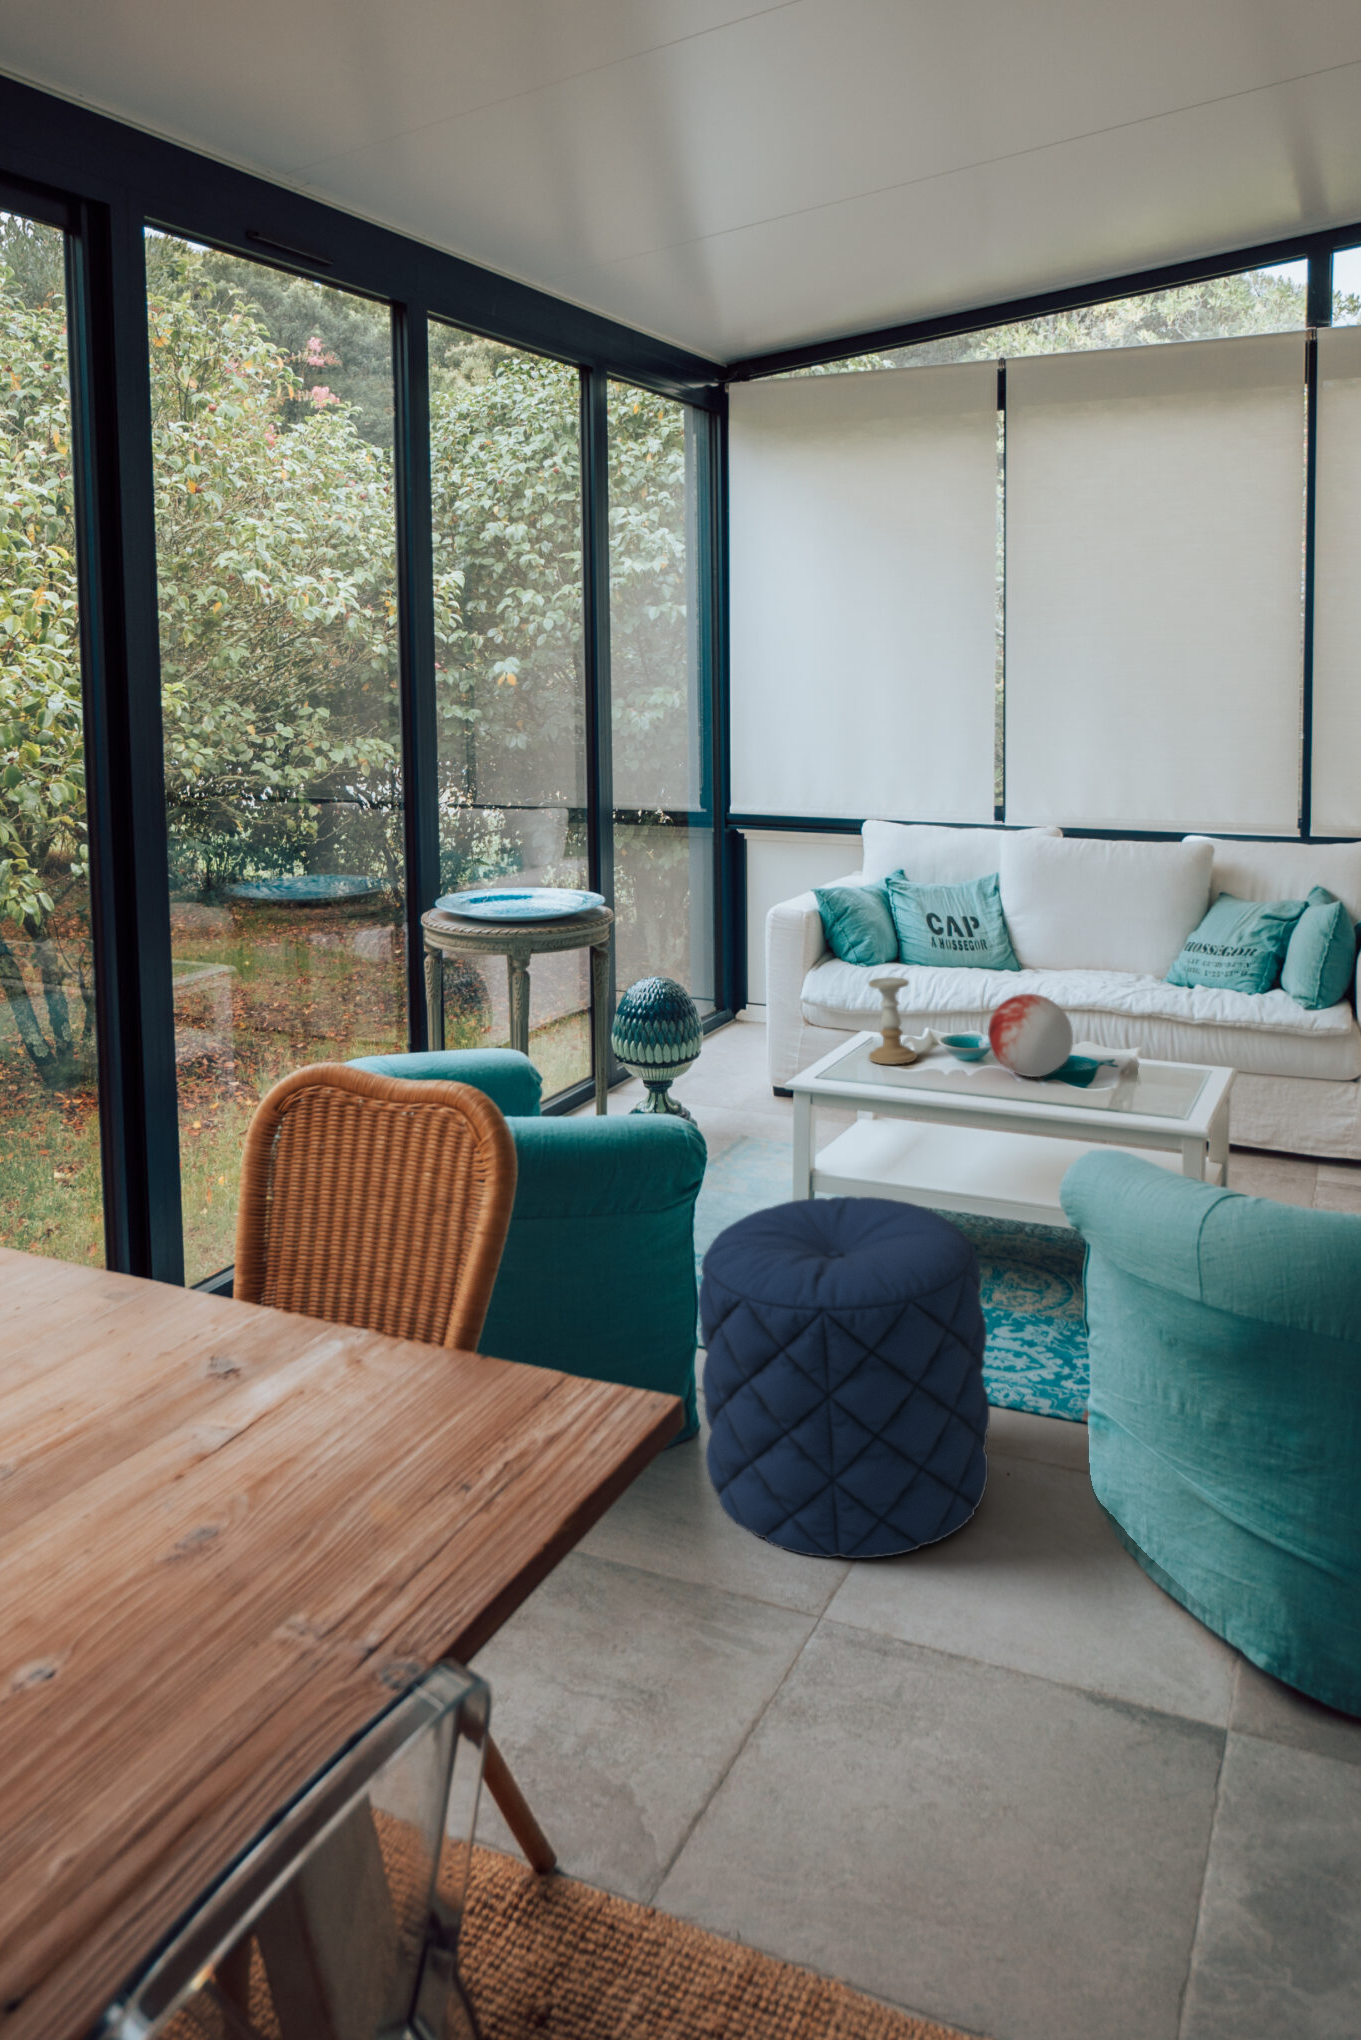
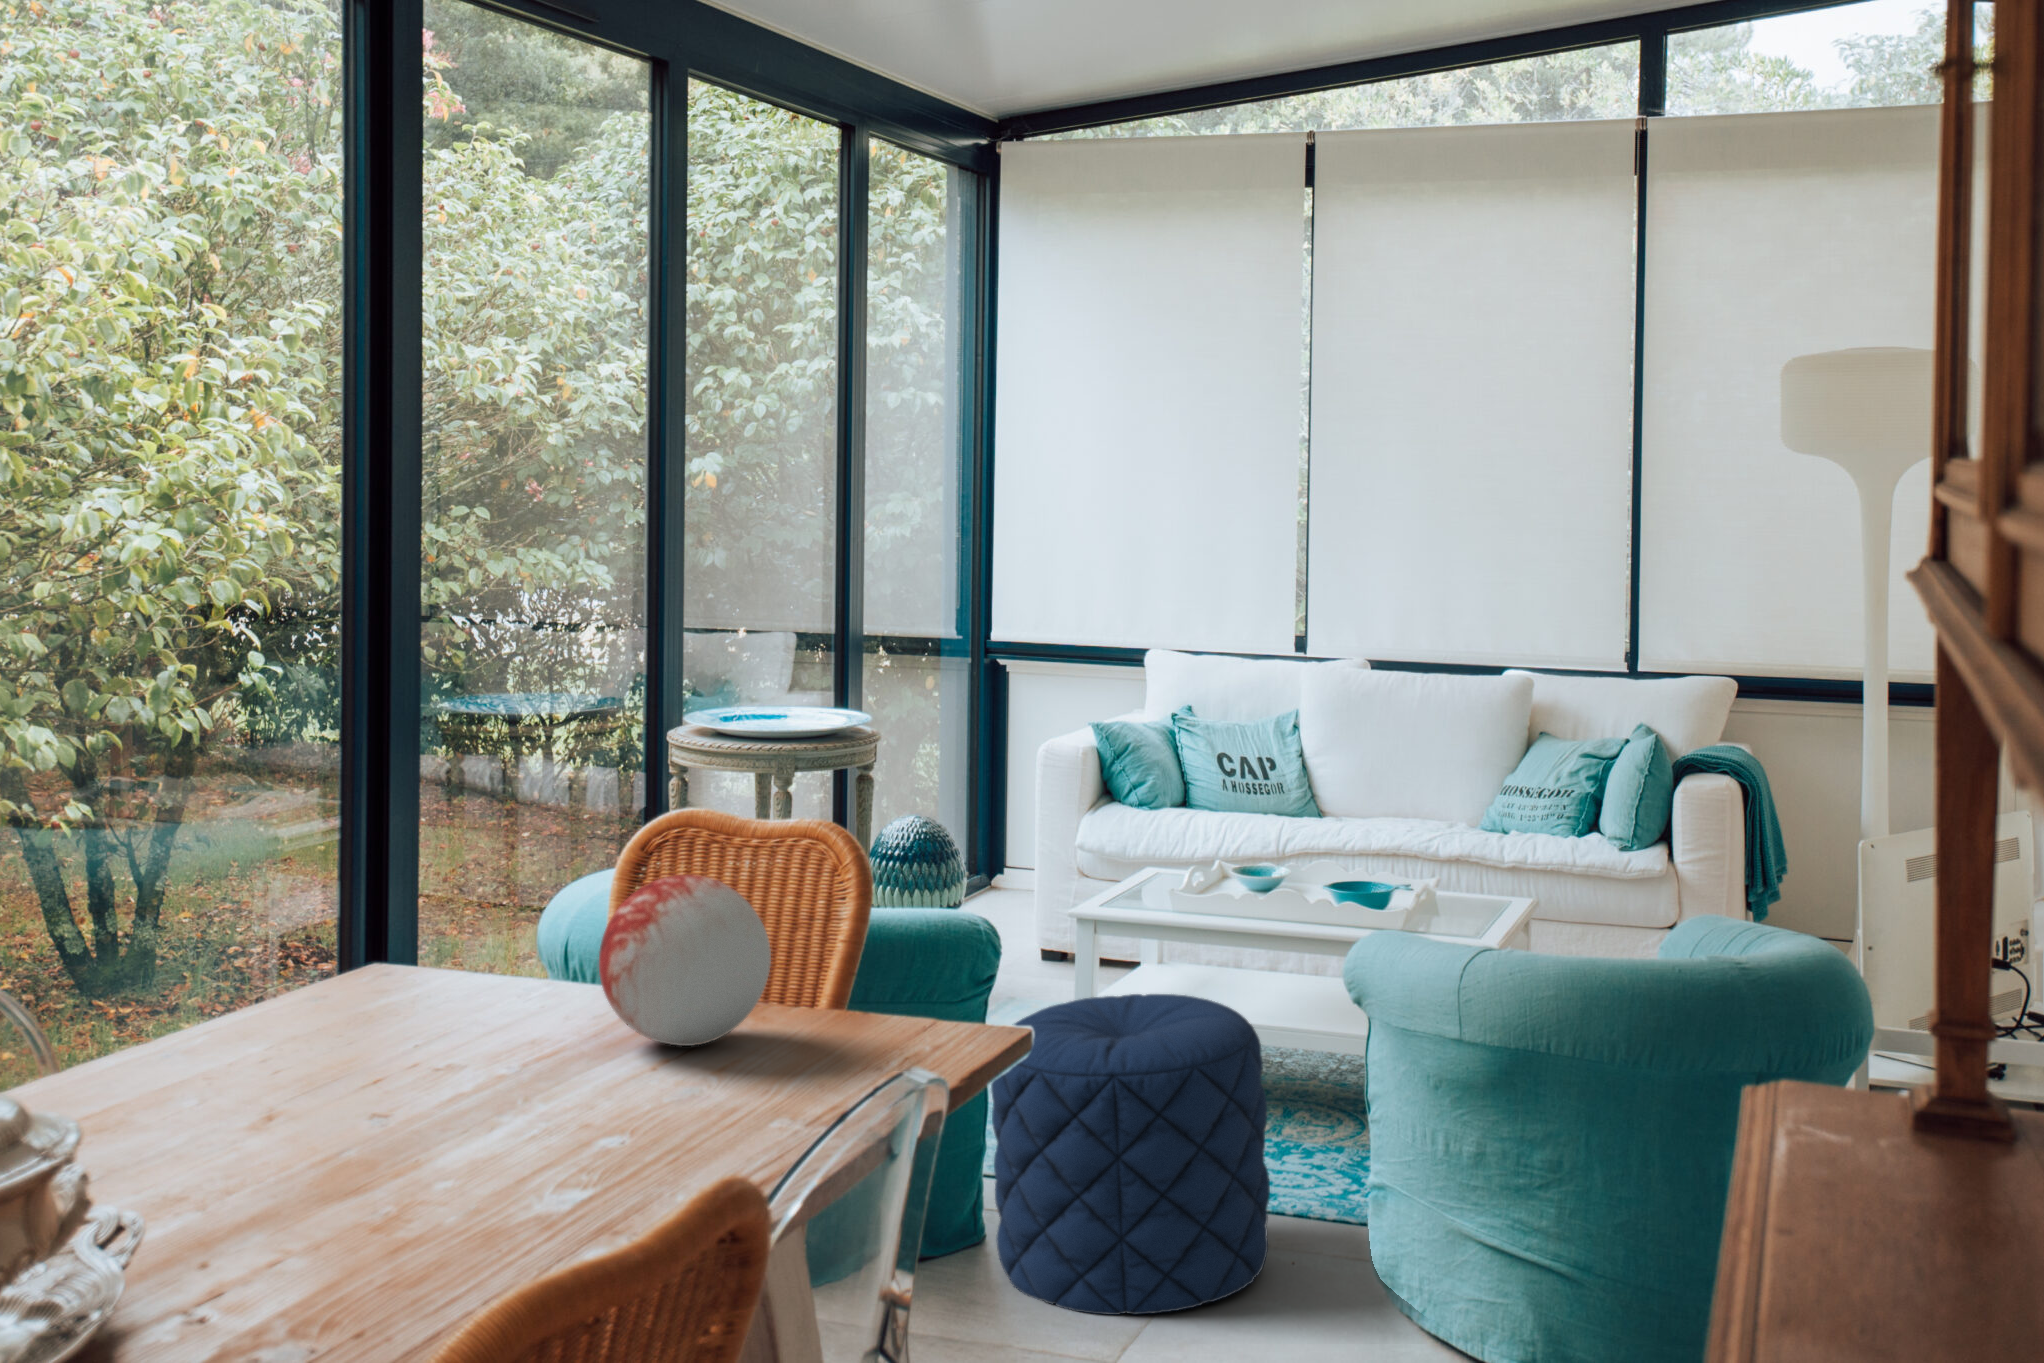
candle holder: present [869,977,917,1064] -> none [1153,807,1205,898]
decorative orb: present [988,994,1073,1077] -> present [599,875,771,1046]

